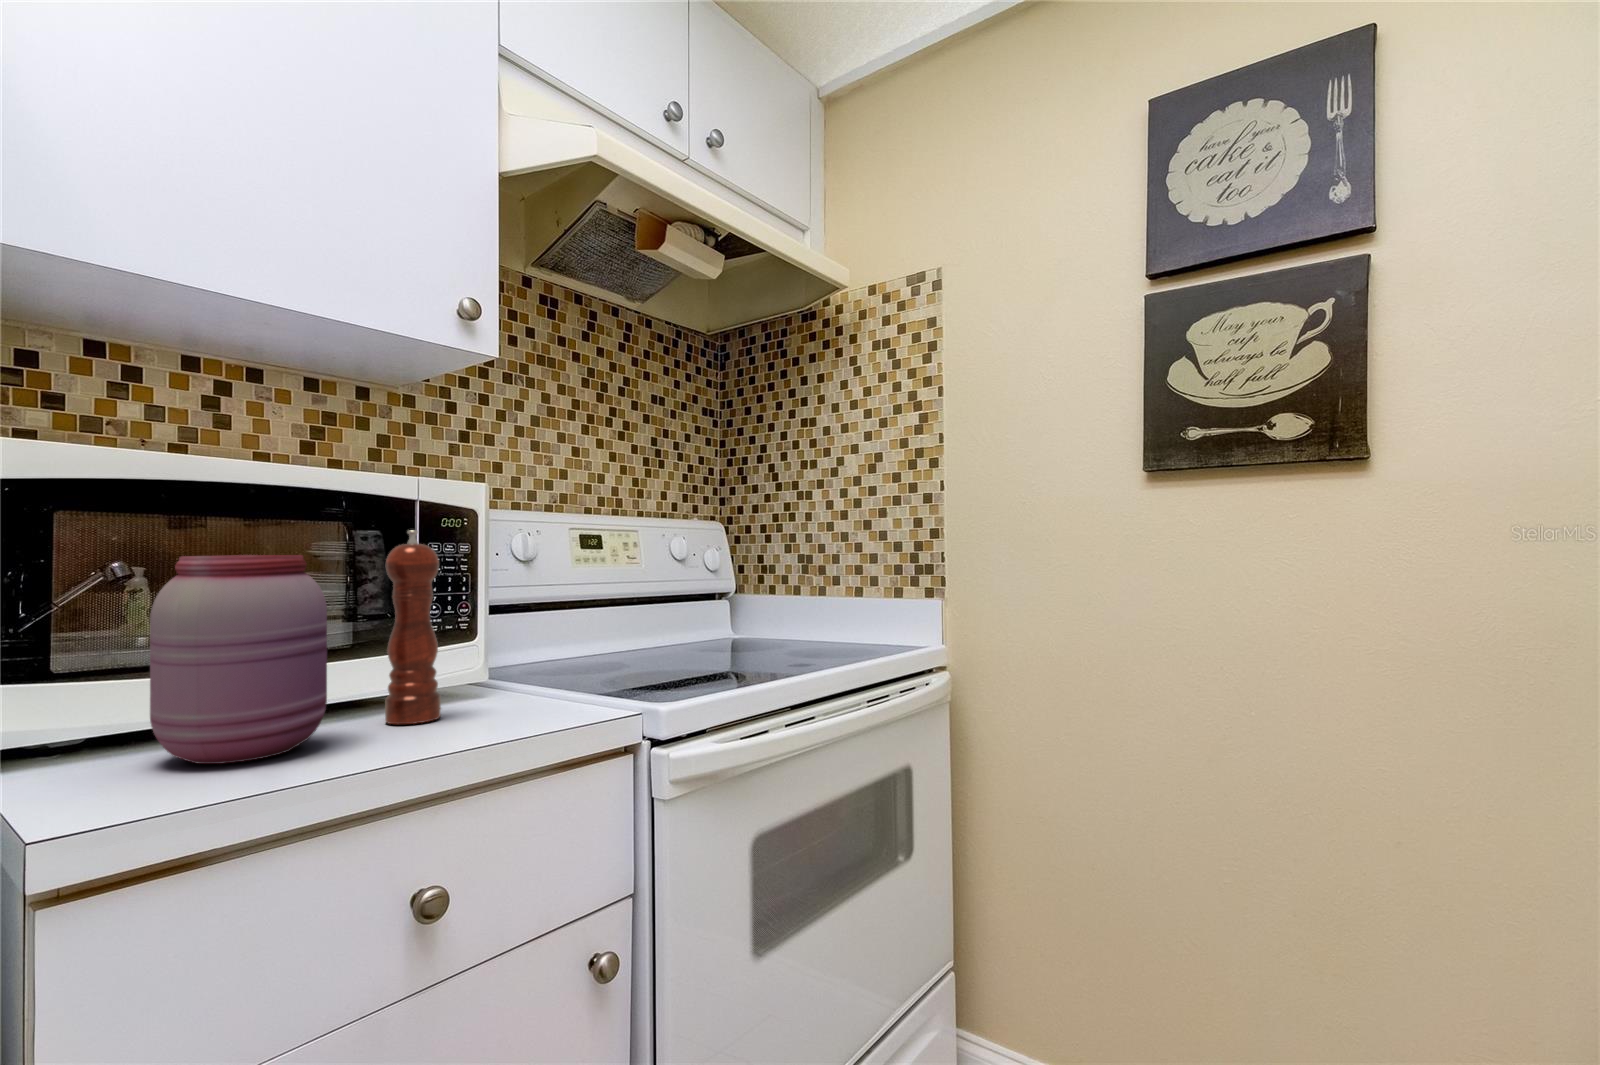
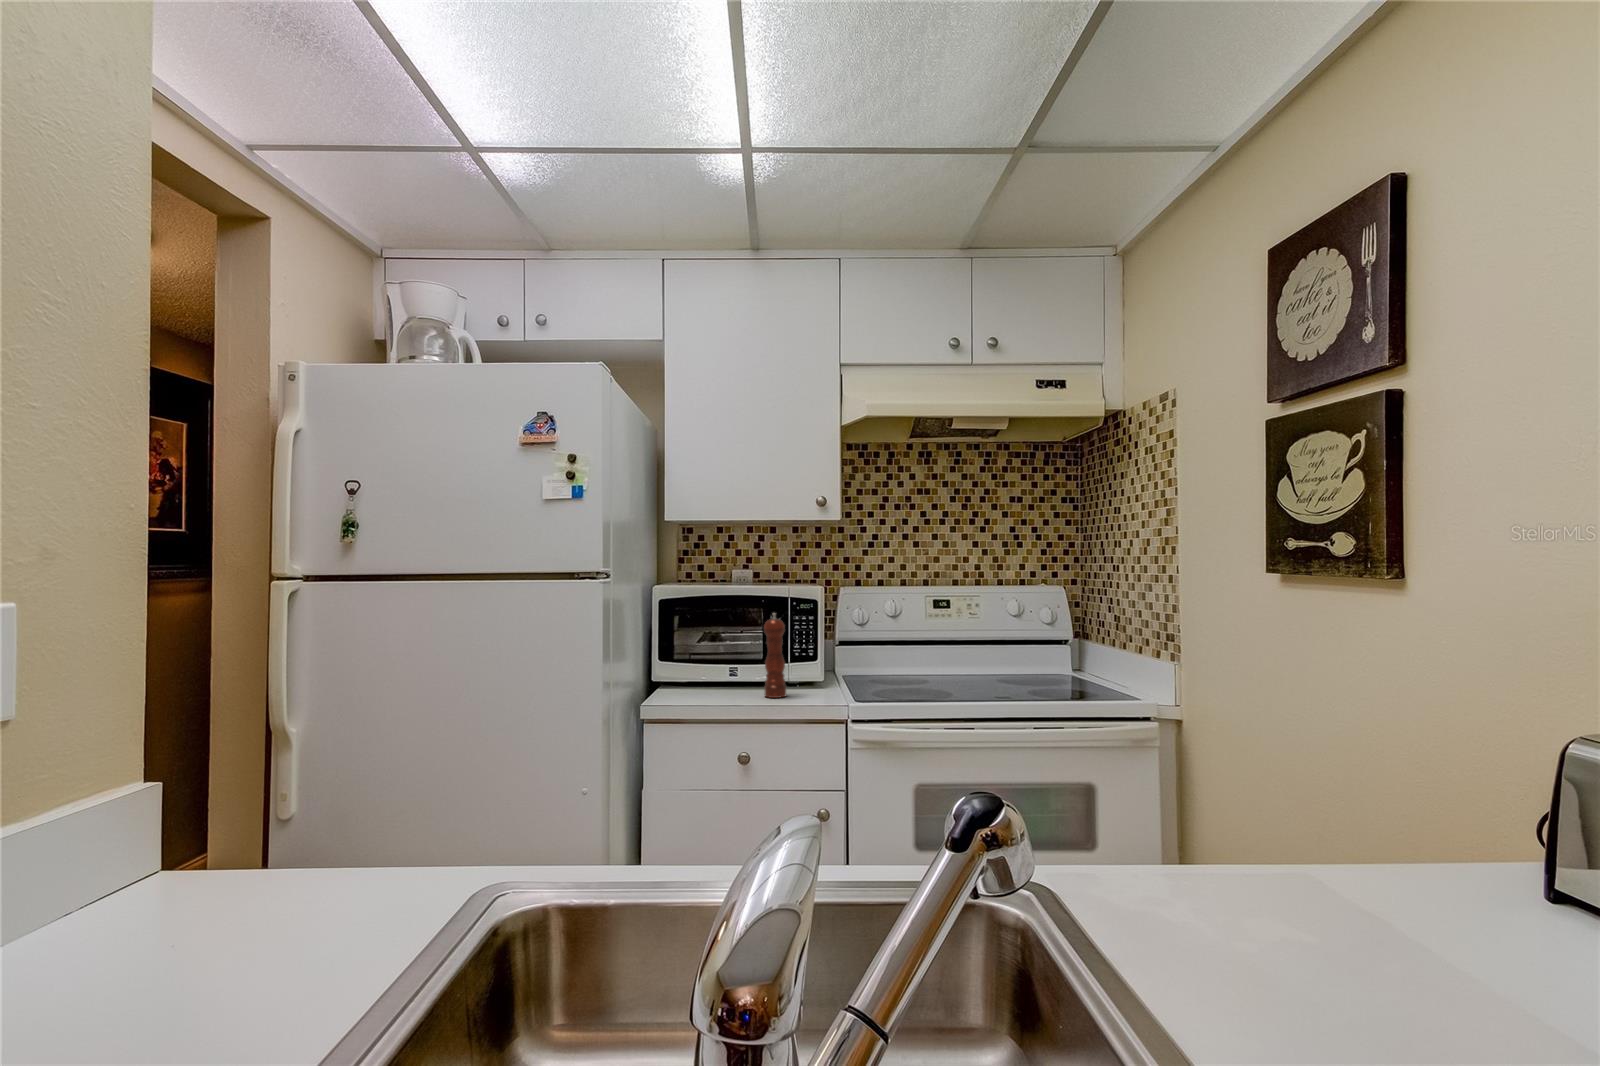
jar: present [150,555,327,764] -> none [679,624,734,702]

